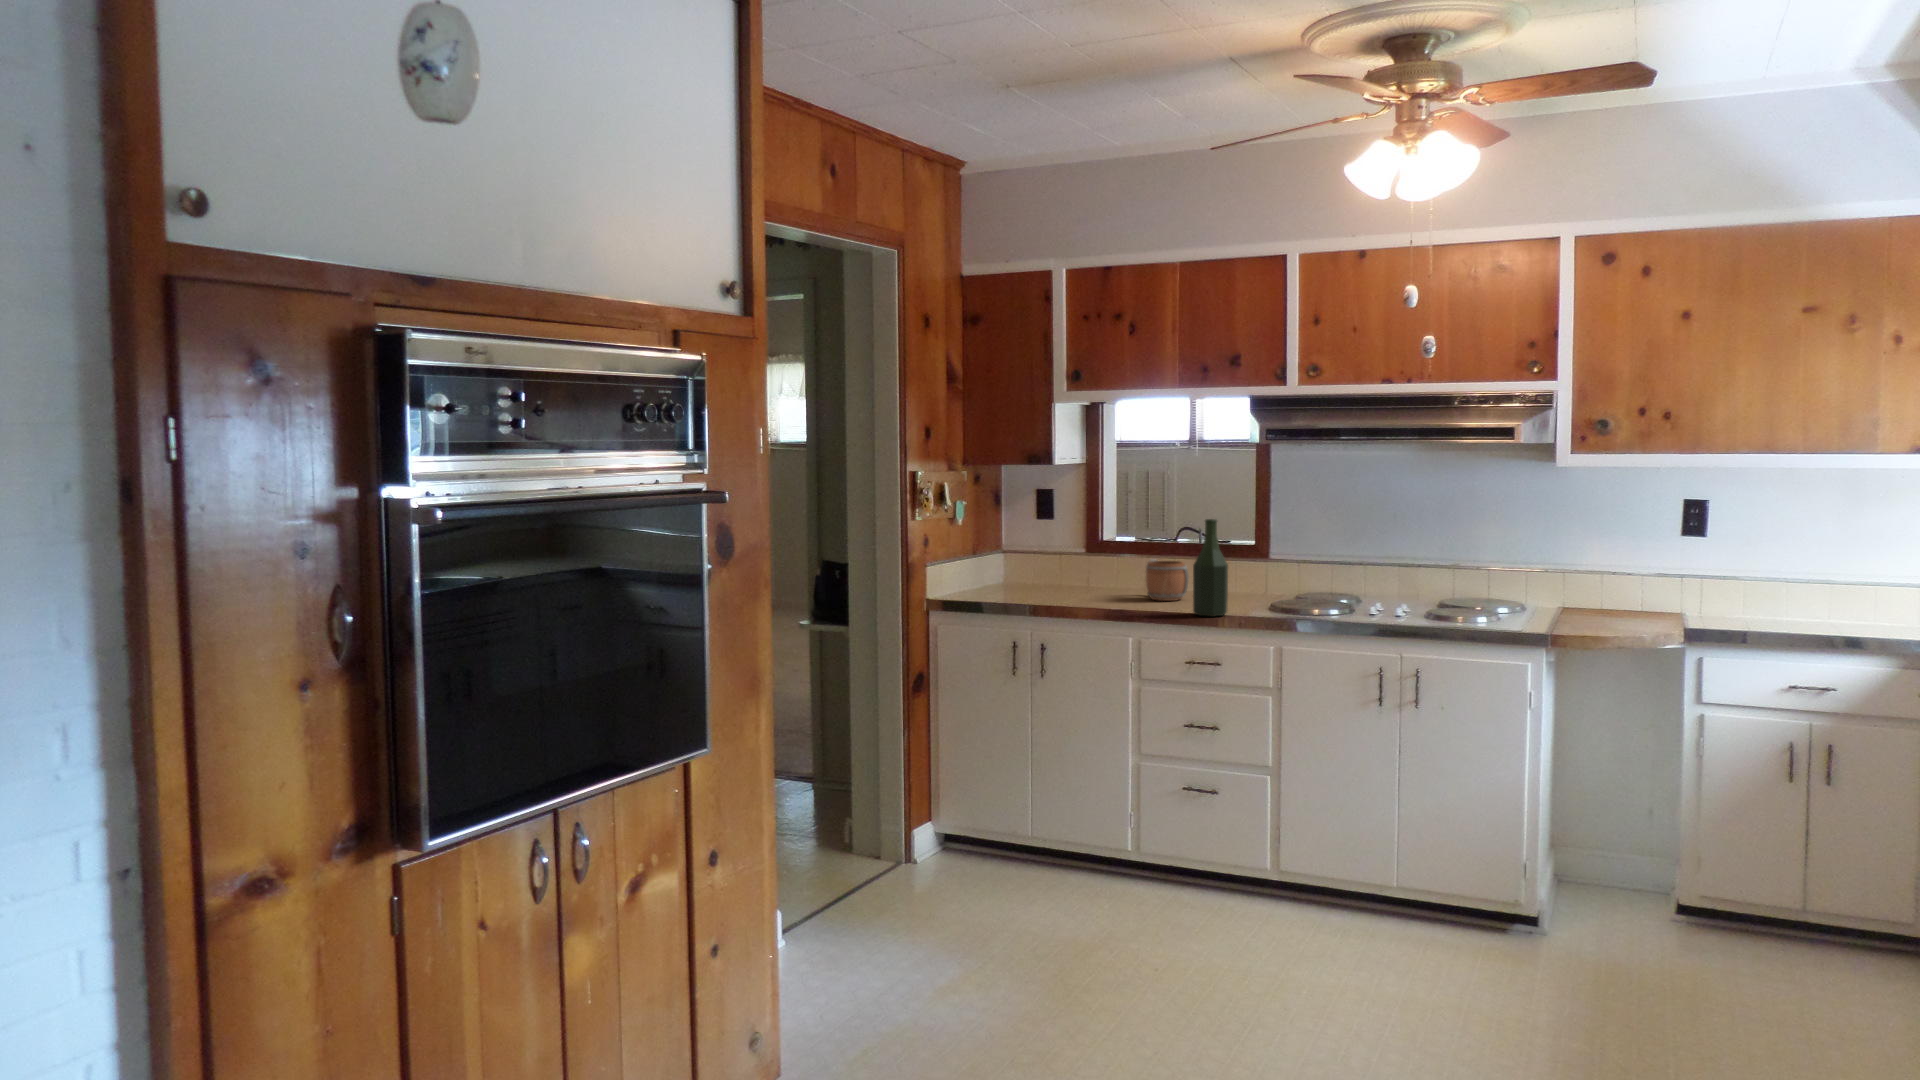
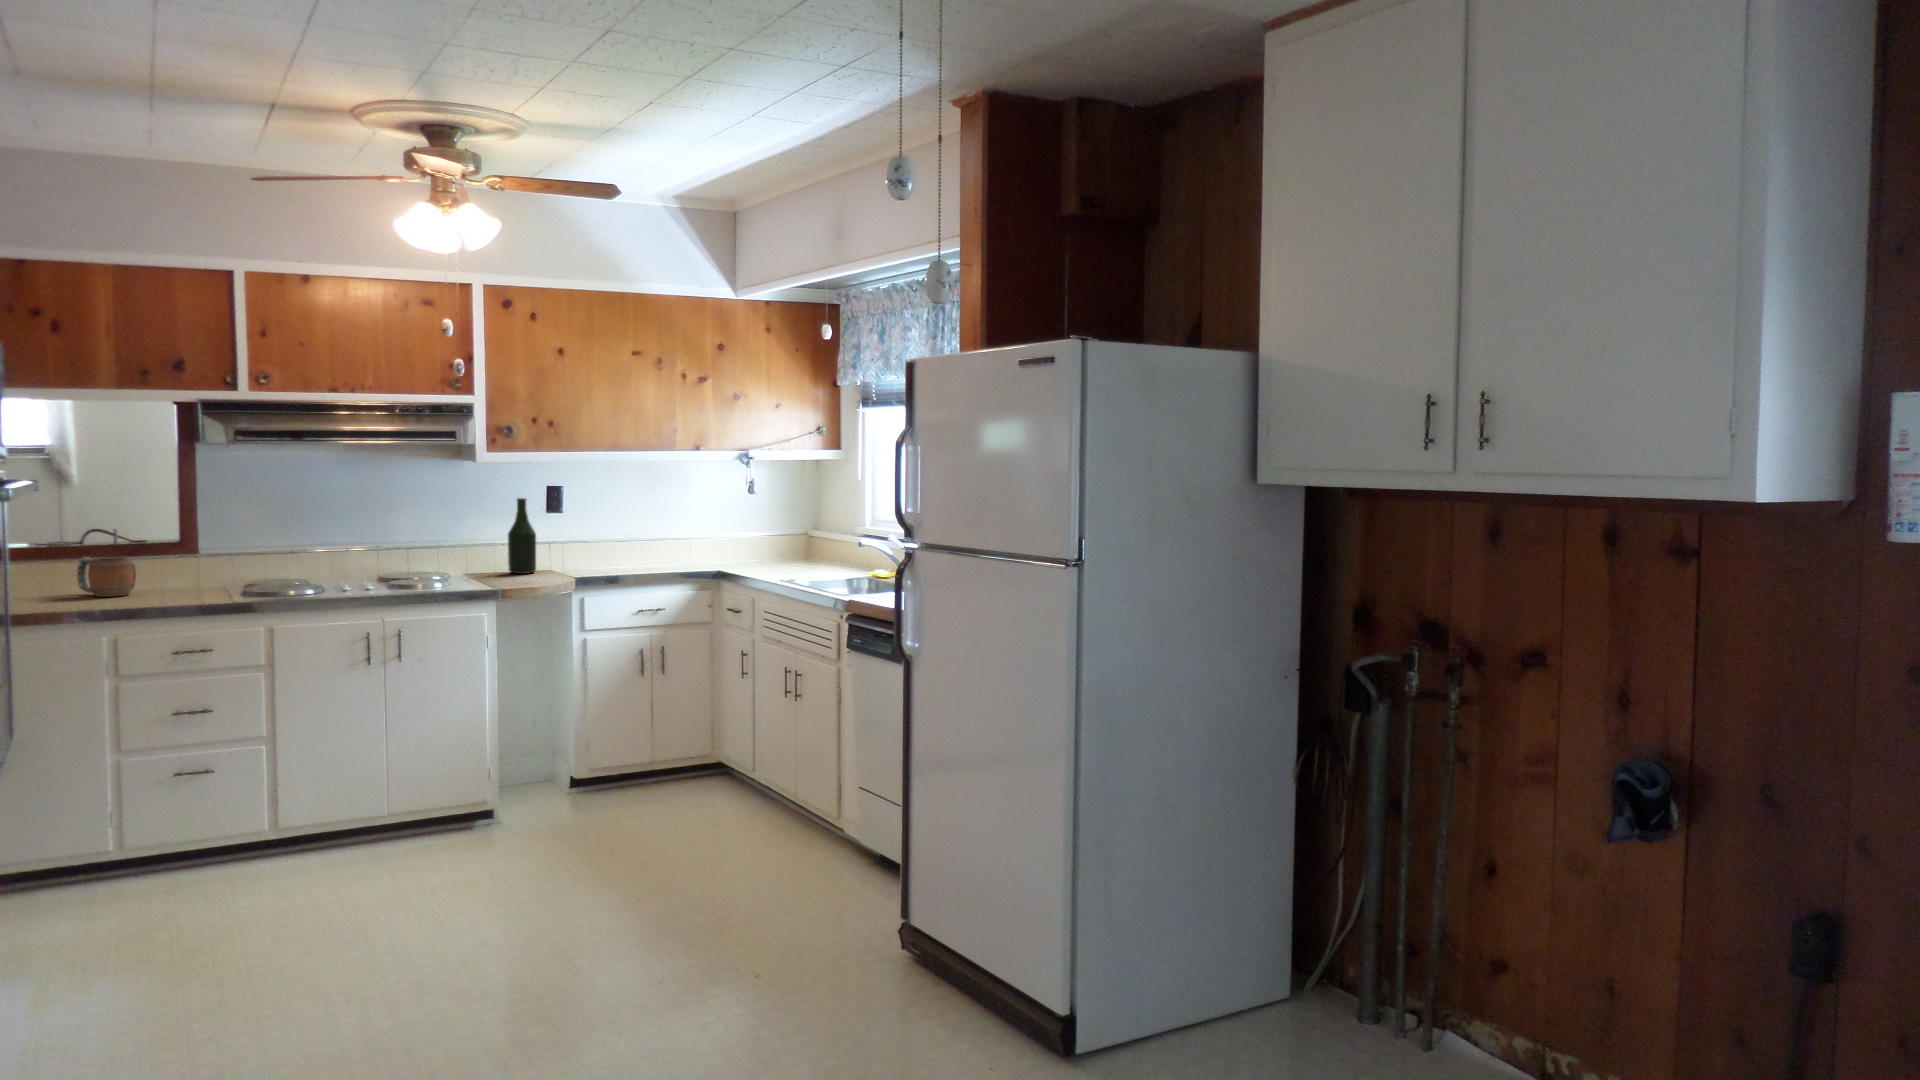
bottle: present [1193,519,1228,617] -> present [508,498,536,574]

